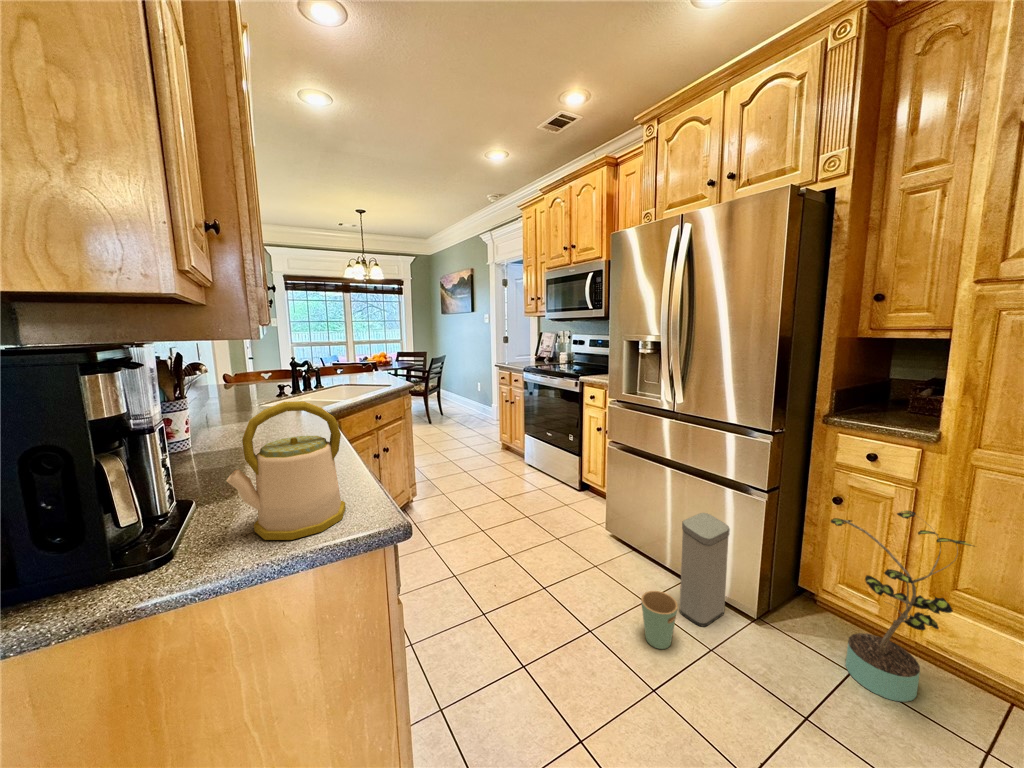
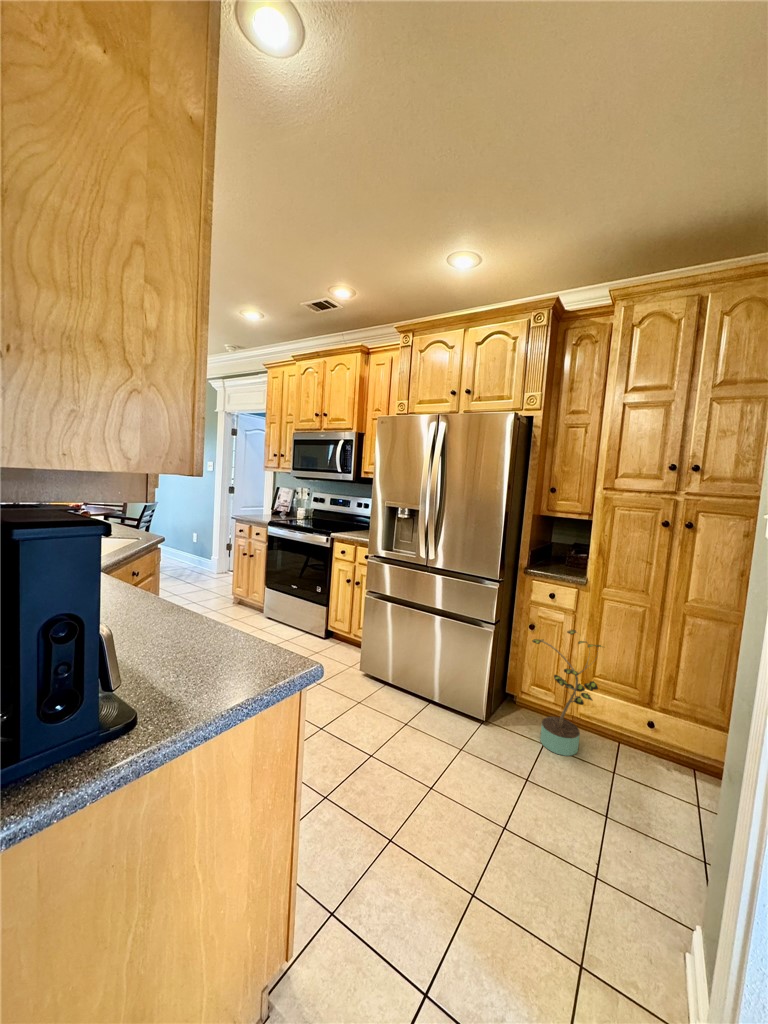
kettle: present [226,401,346,540] -> none [171,568,260,694]
trash can: present [641,513,730,649] -> none [413,646,469,759]

